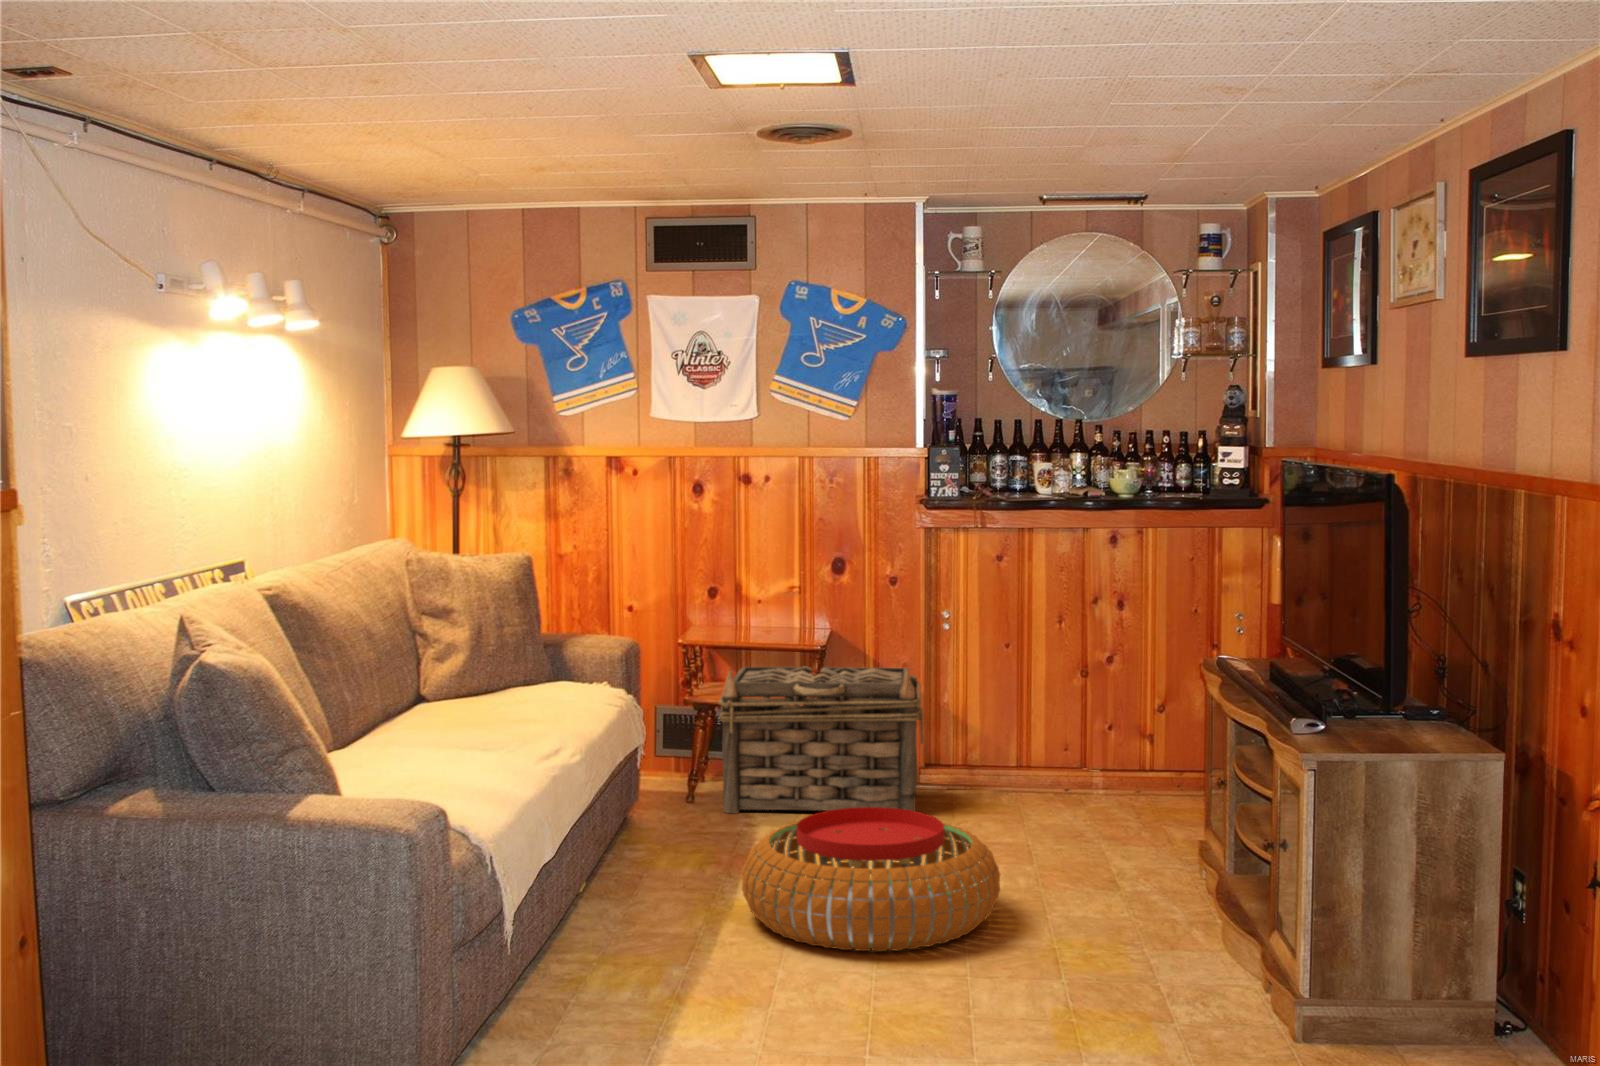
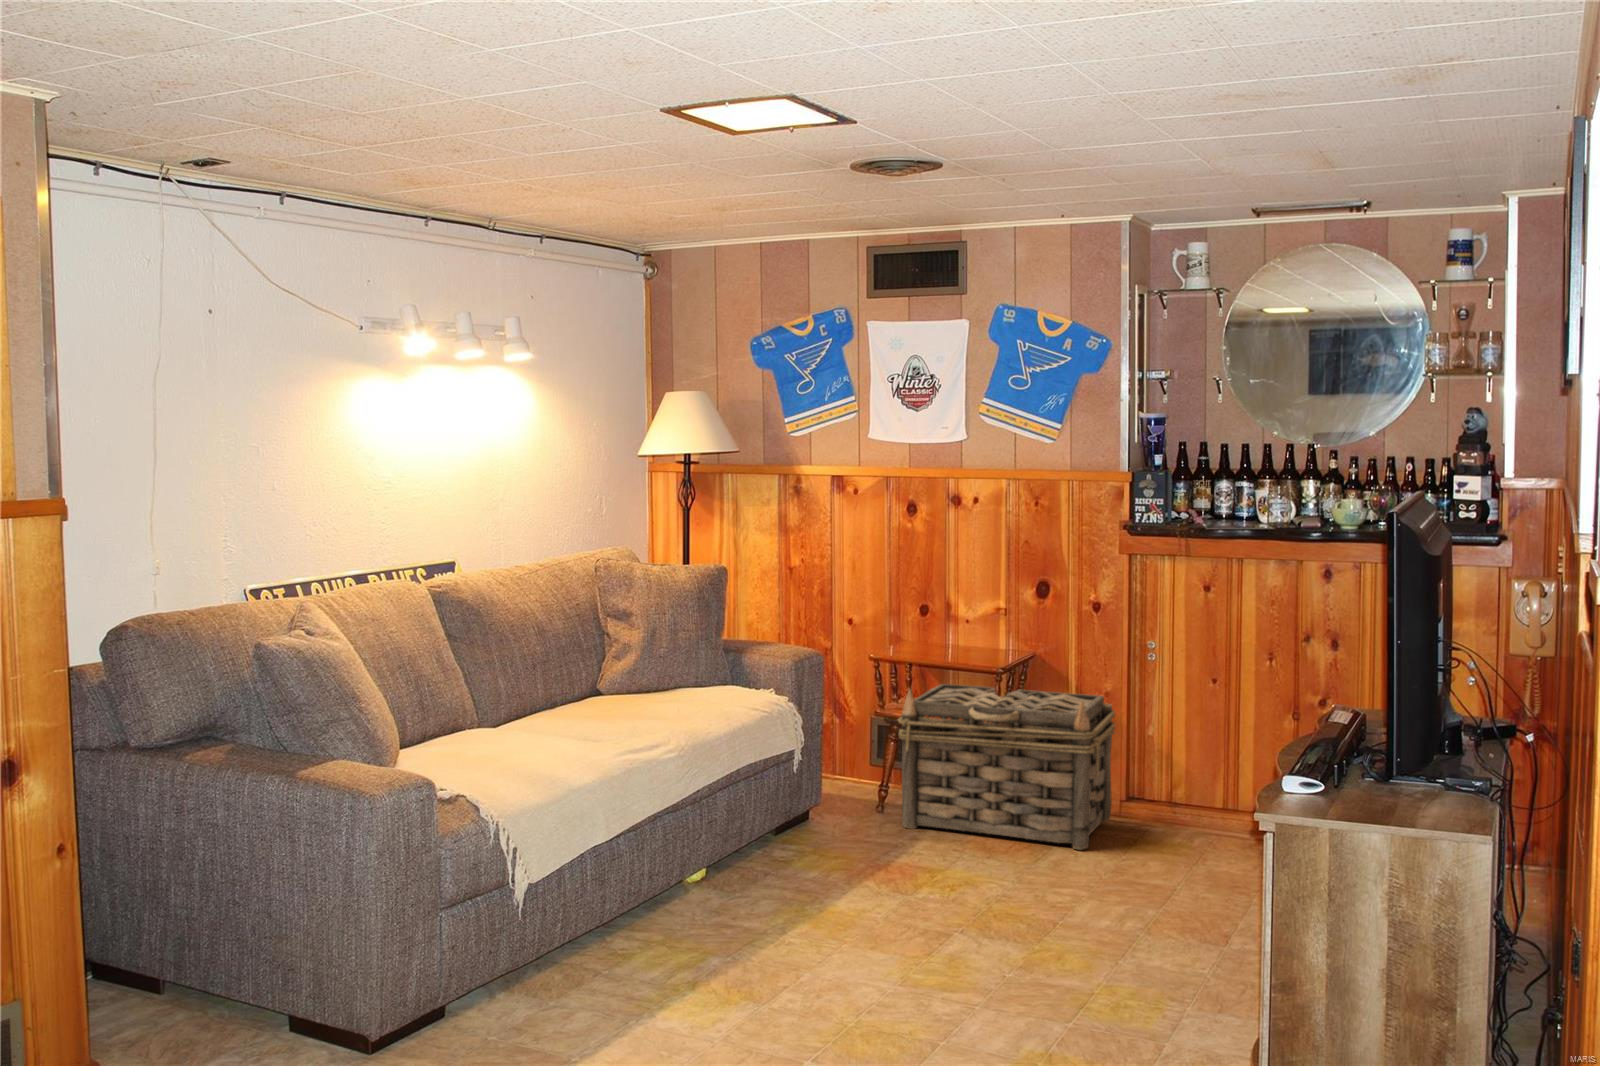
pouf: present [742,807,1000,951] -> none [820,849,1087,1010]

